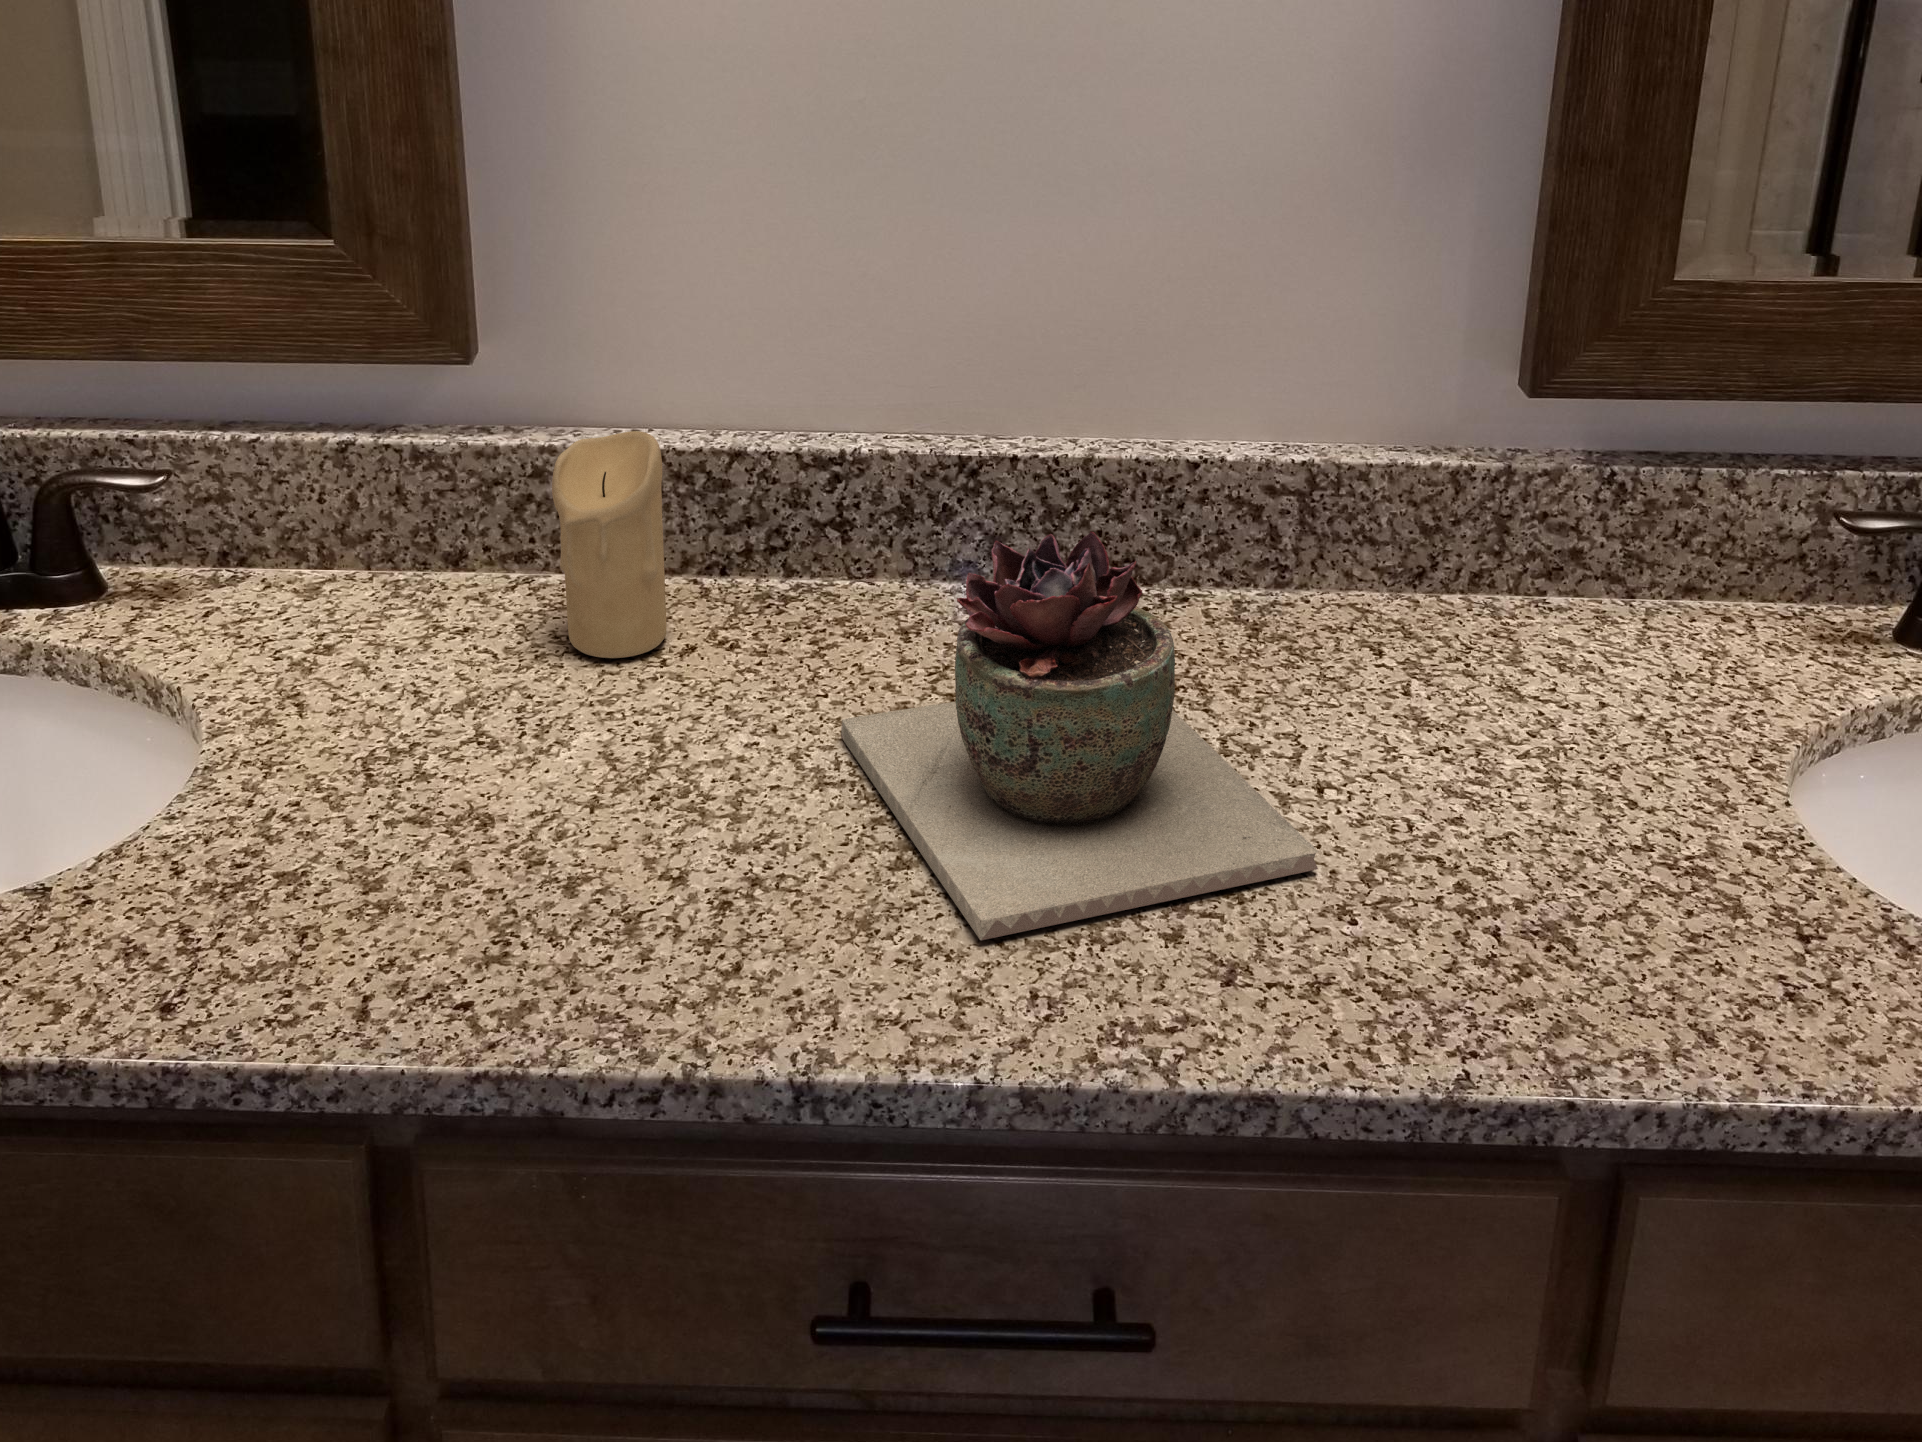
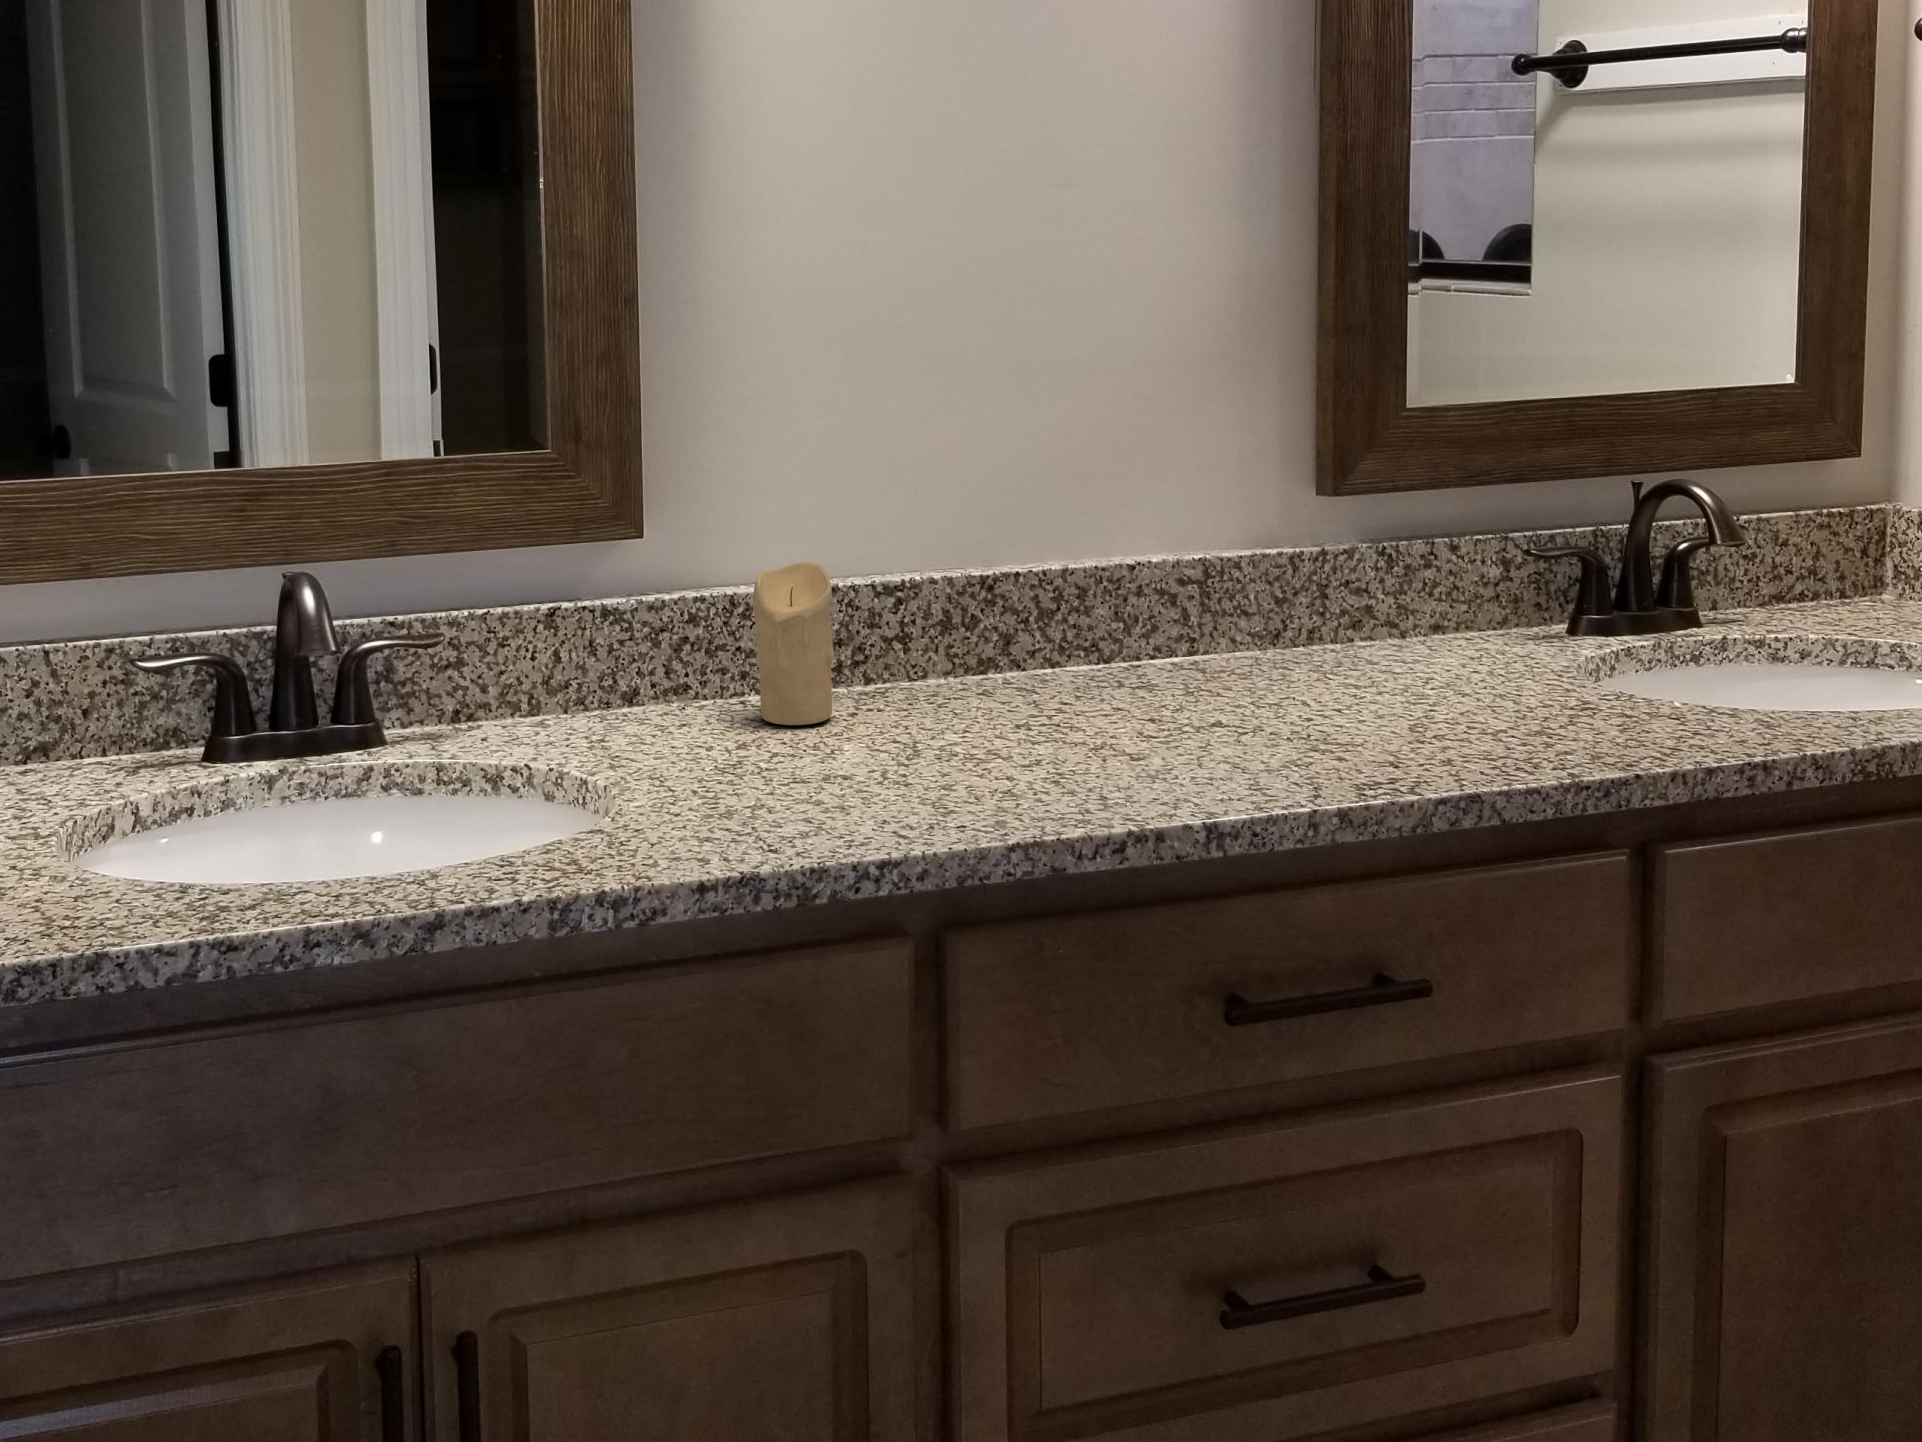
succulent plant: present [841,531,1318,940] -> none [1011,549,1373,784]

